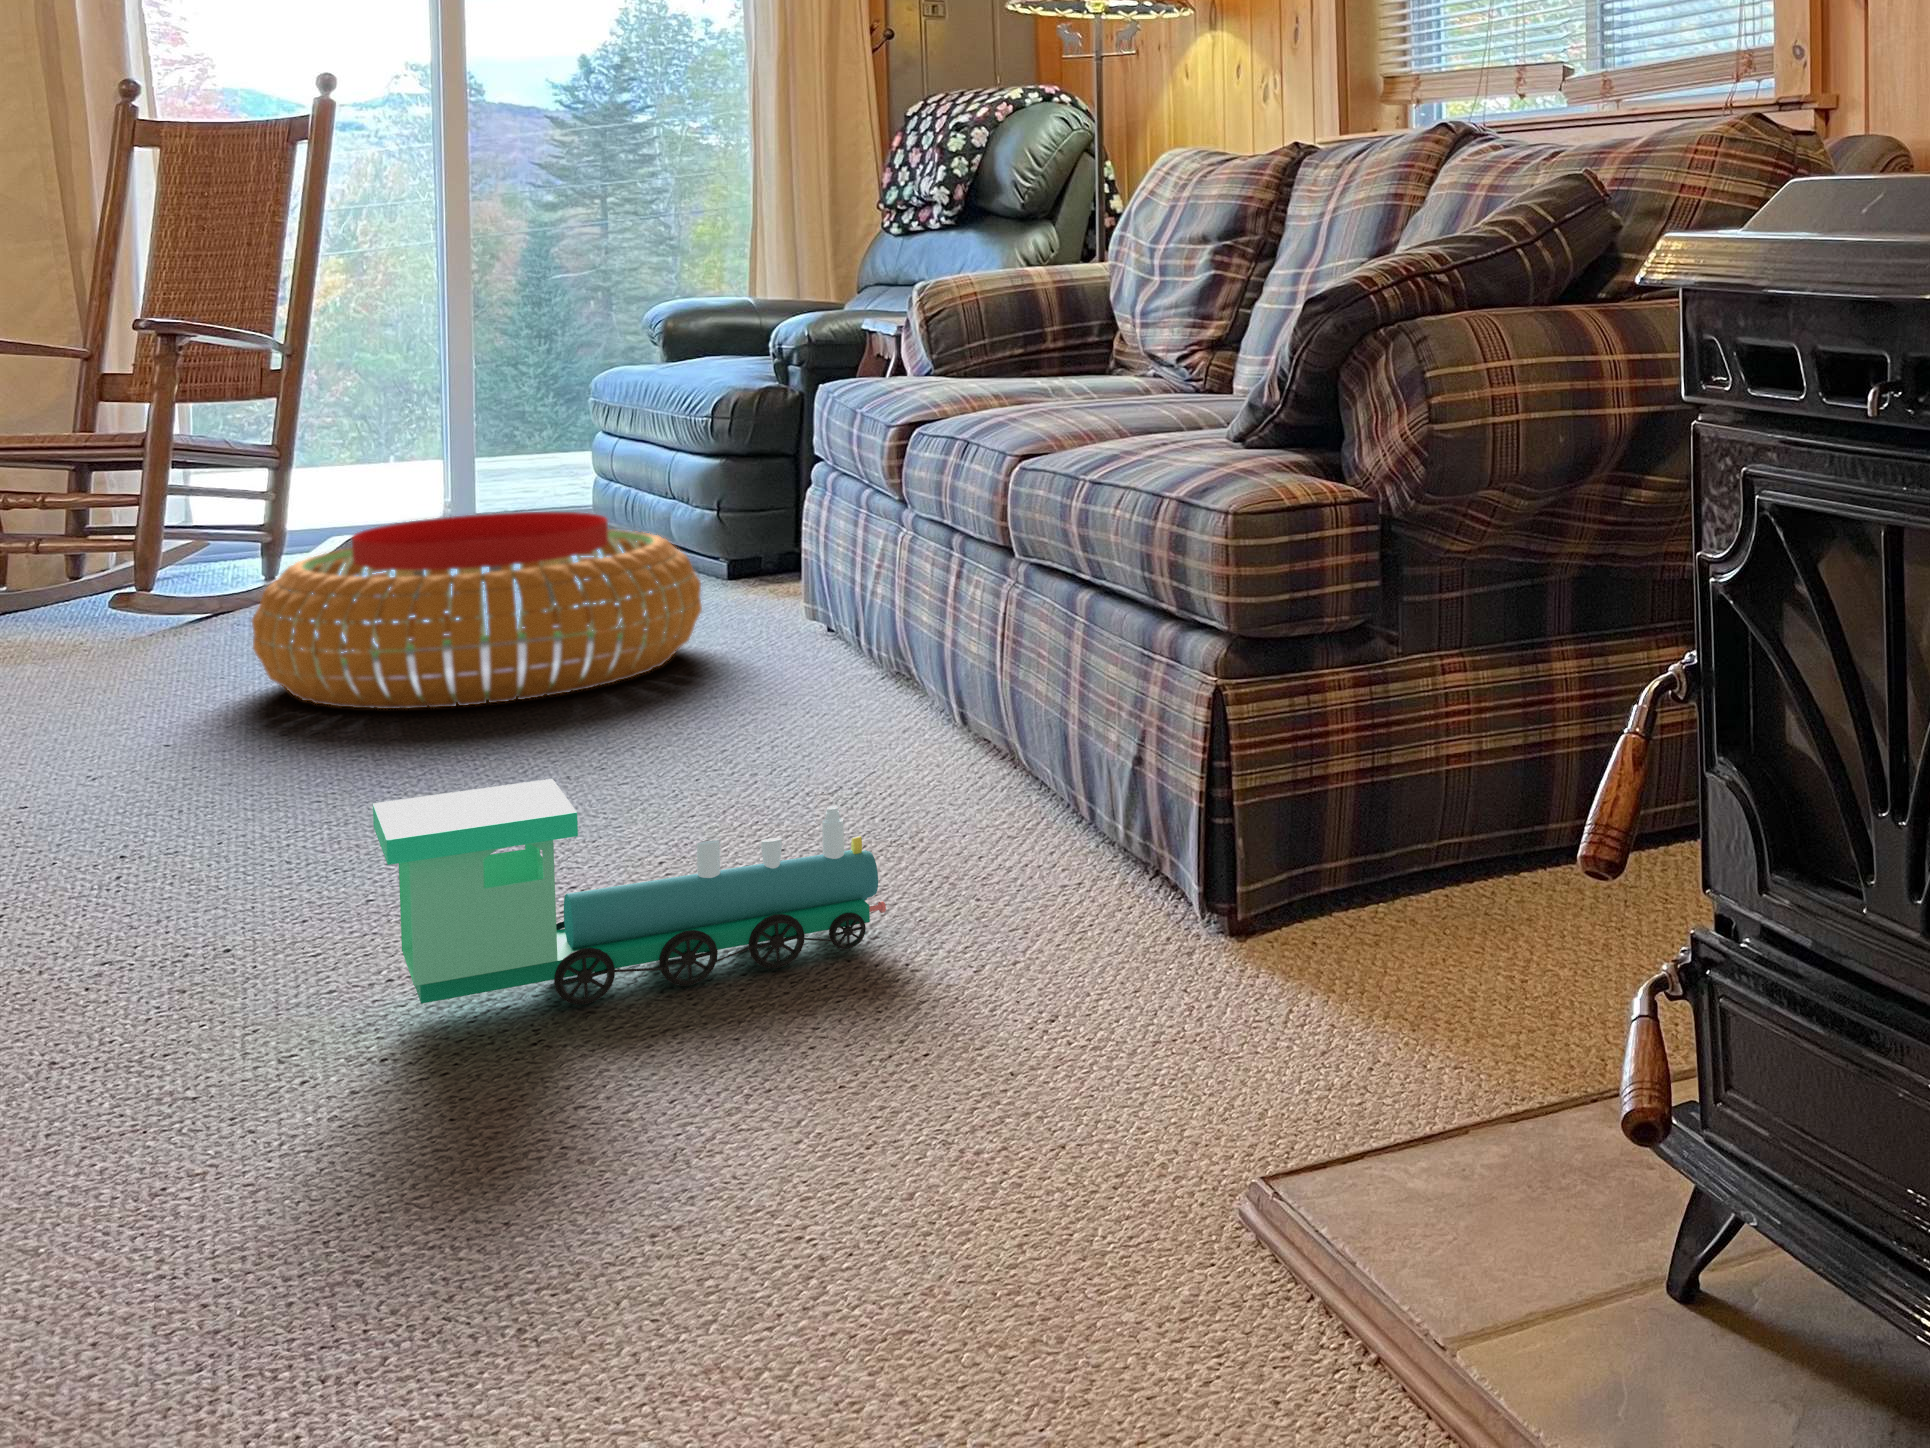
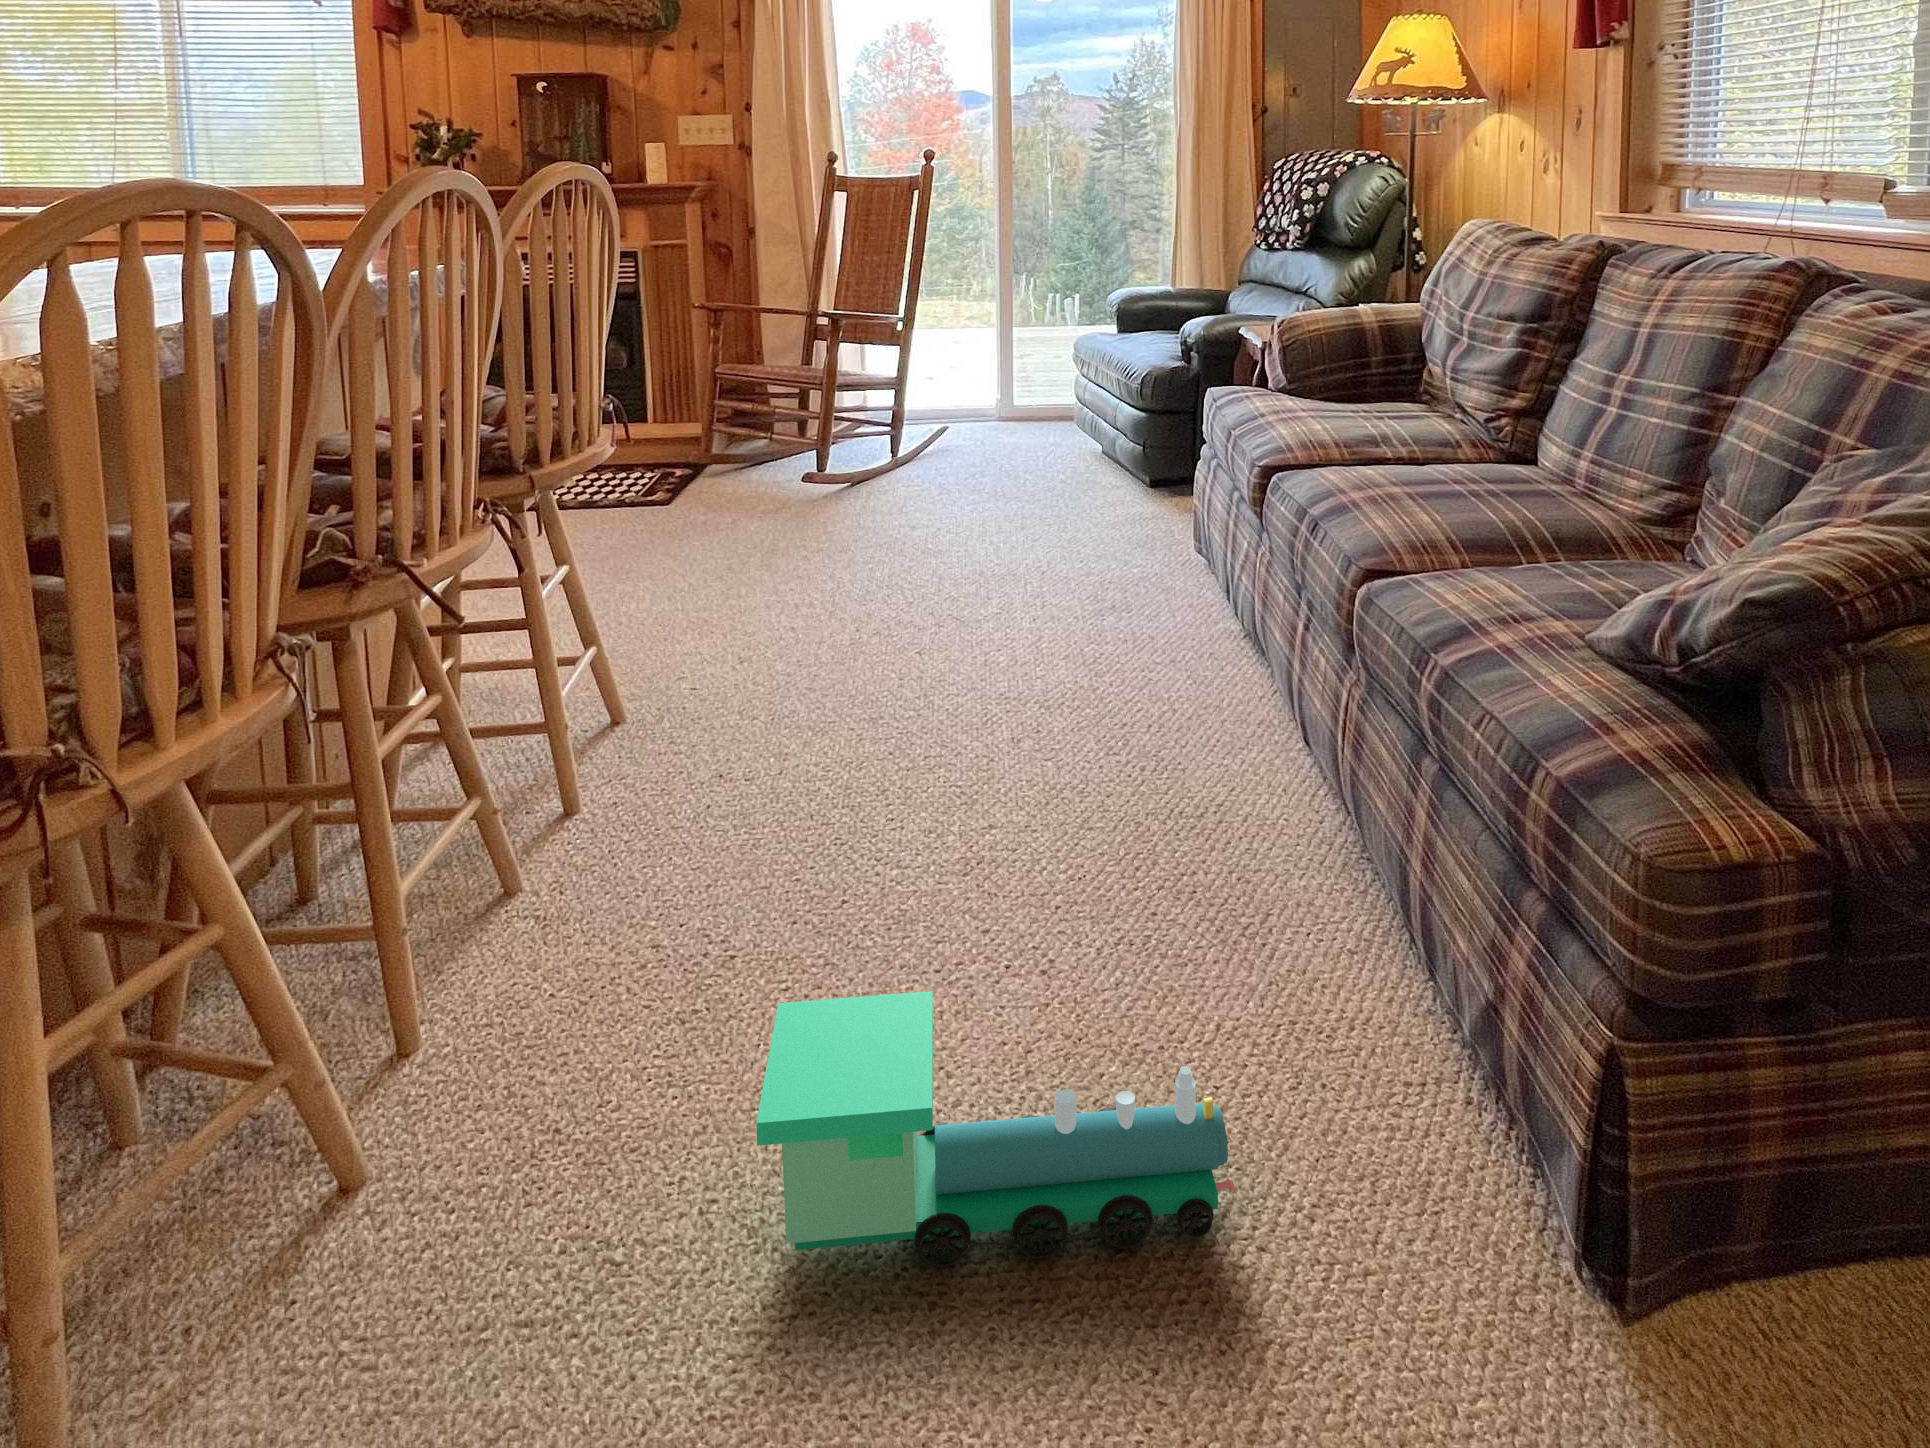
pouf: present [252,512,702,709] -> none [849,469,1123,628]

